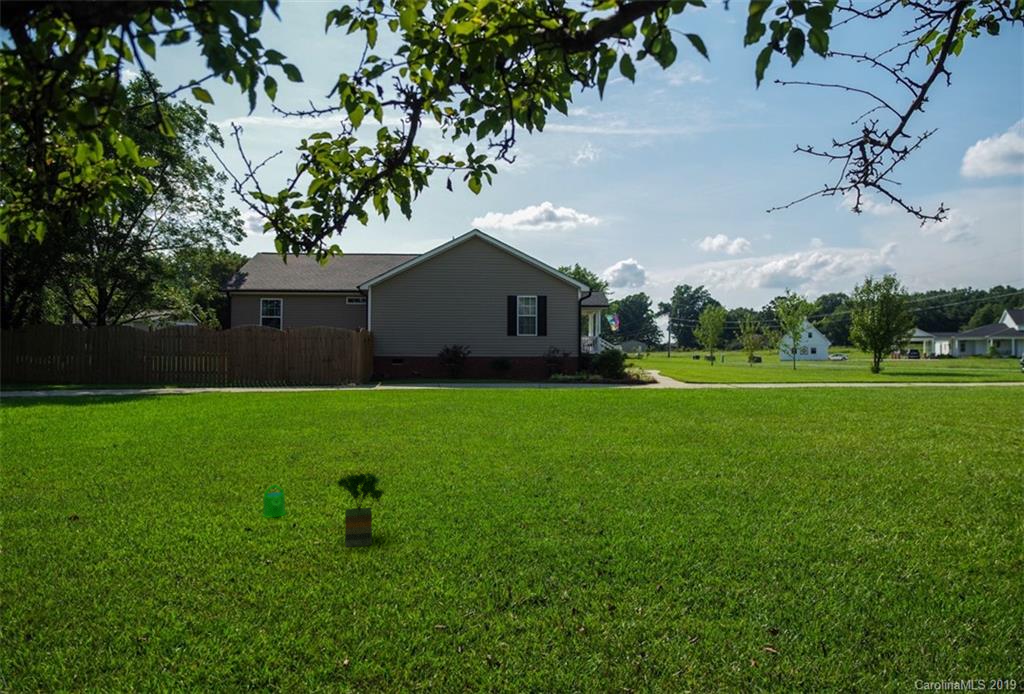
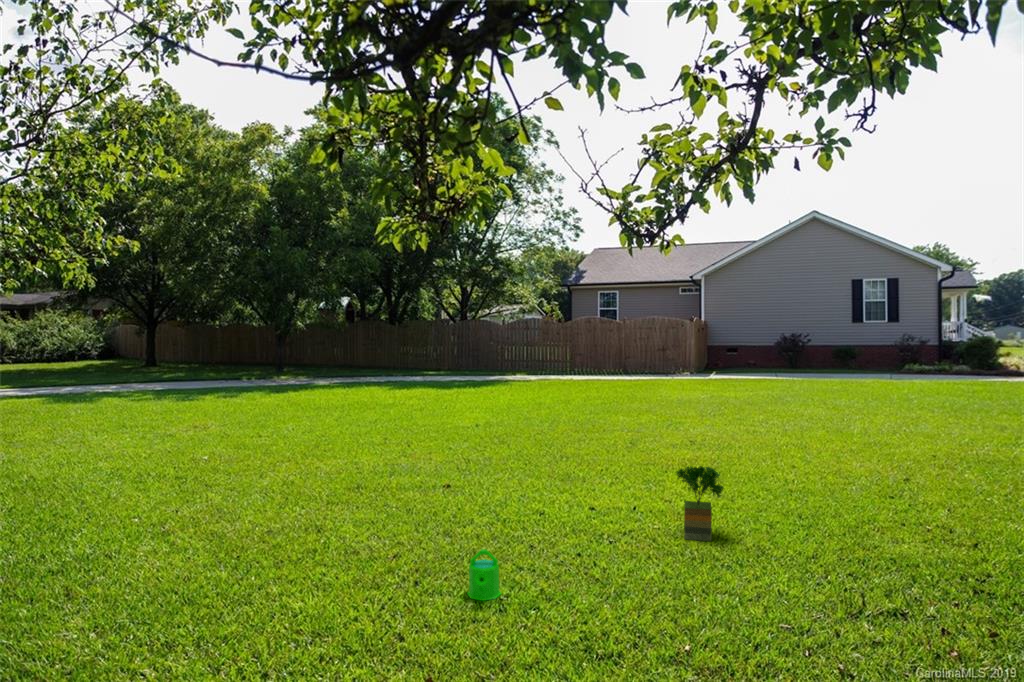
watering can: present [263,485,286,518] -> present [467,549,501,601]

